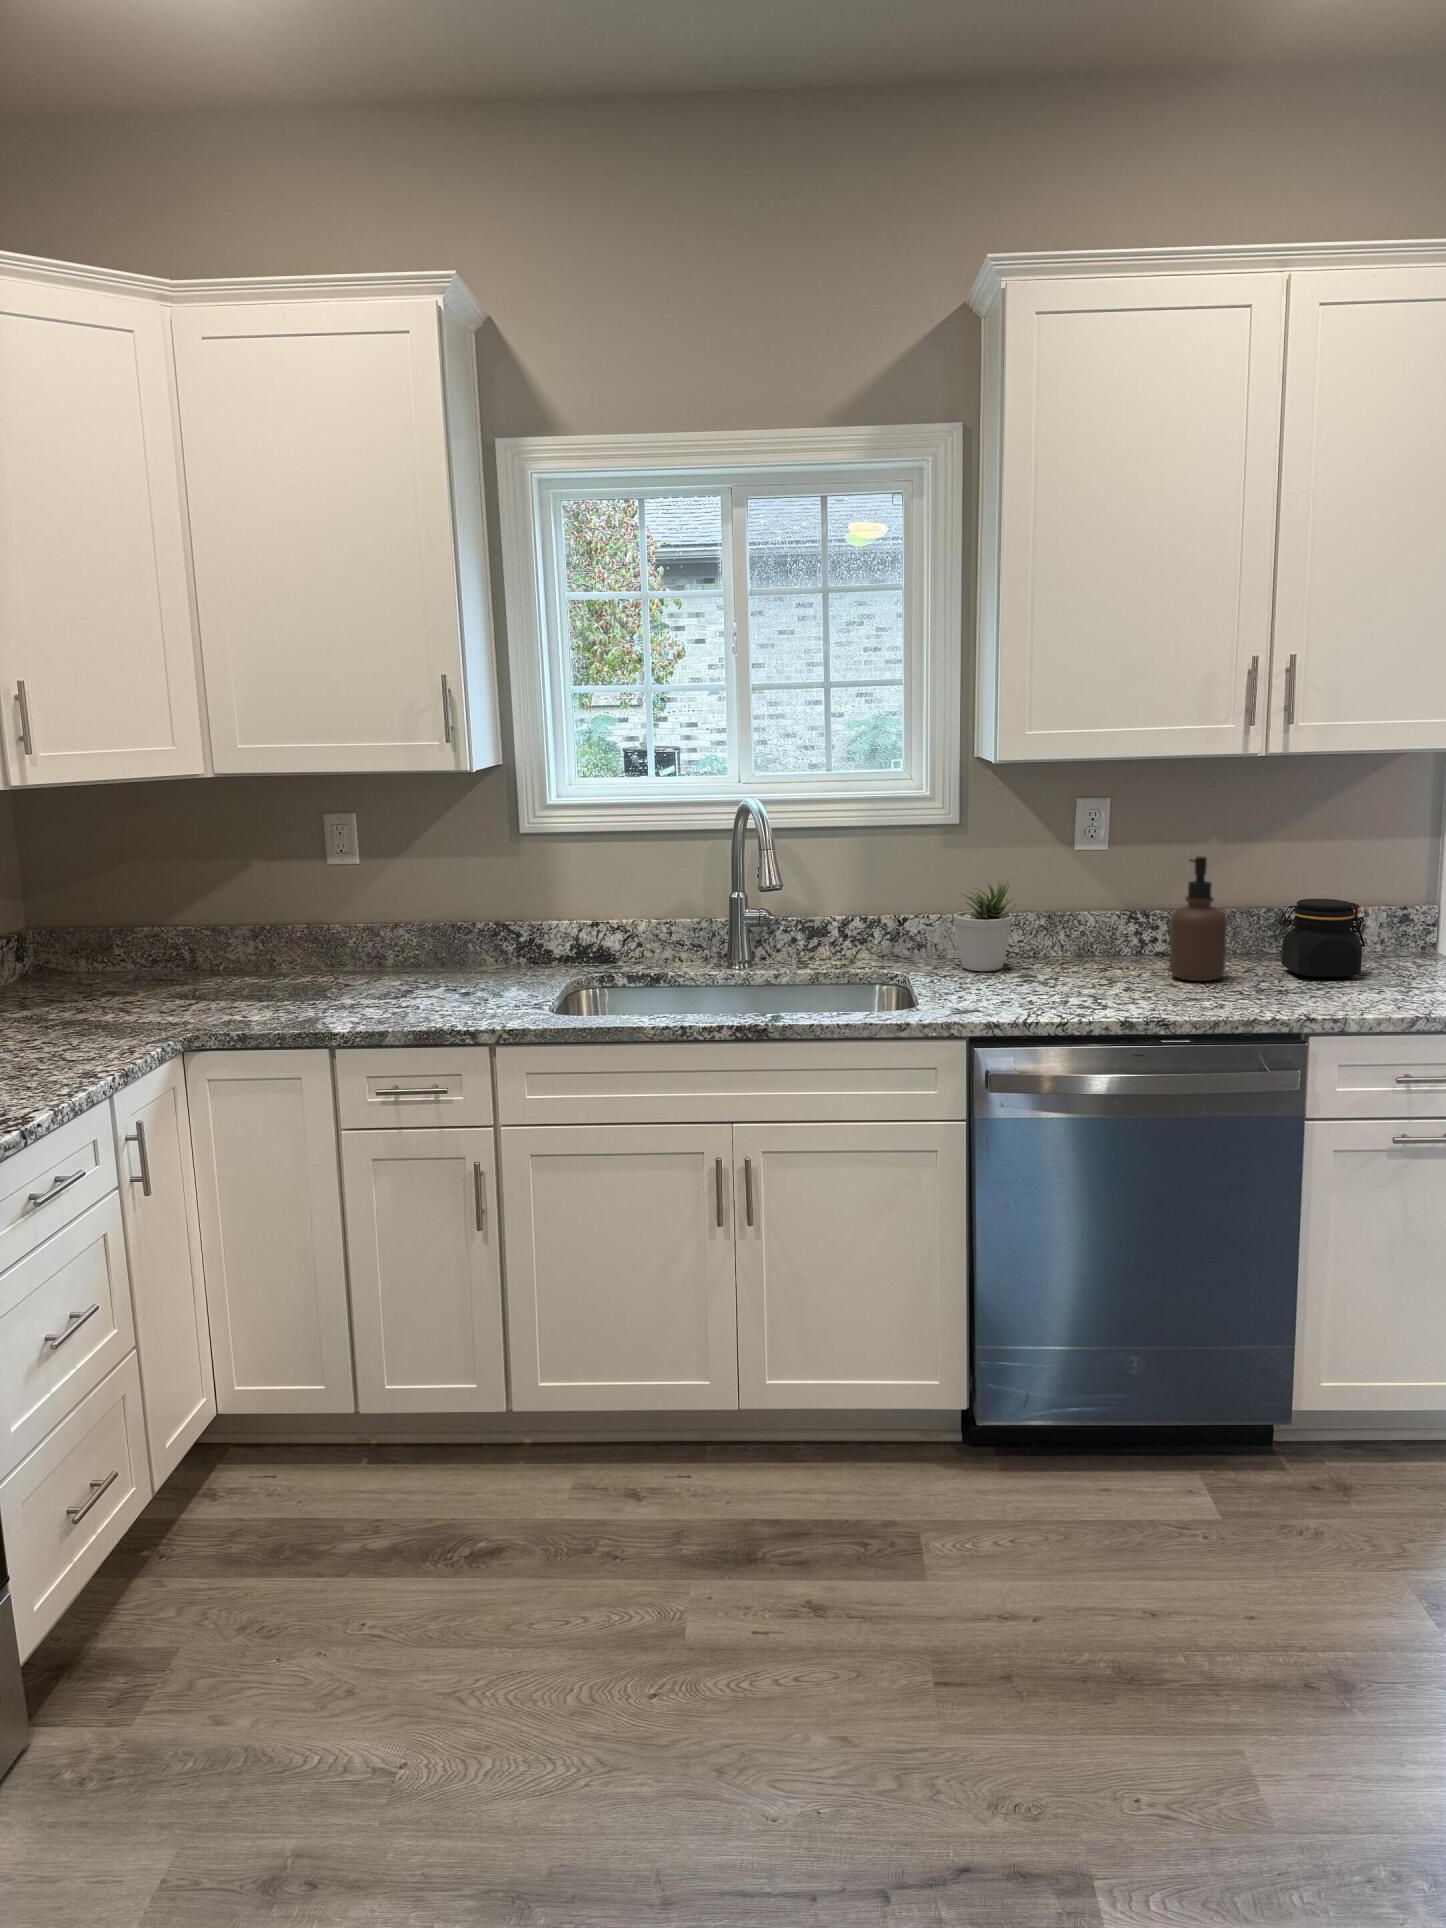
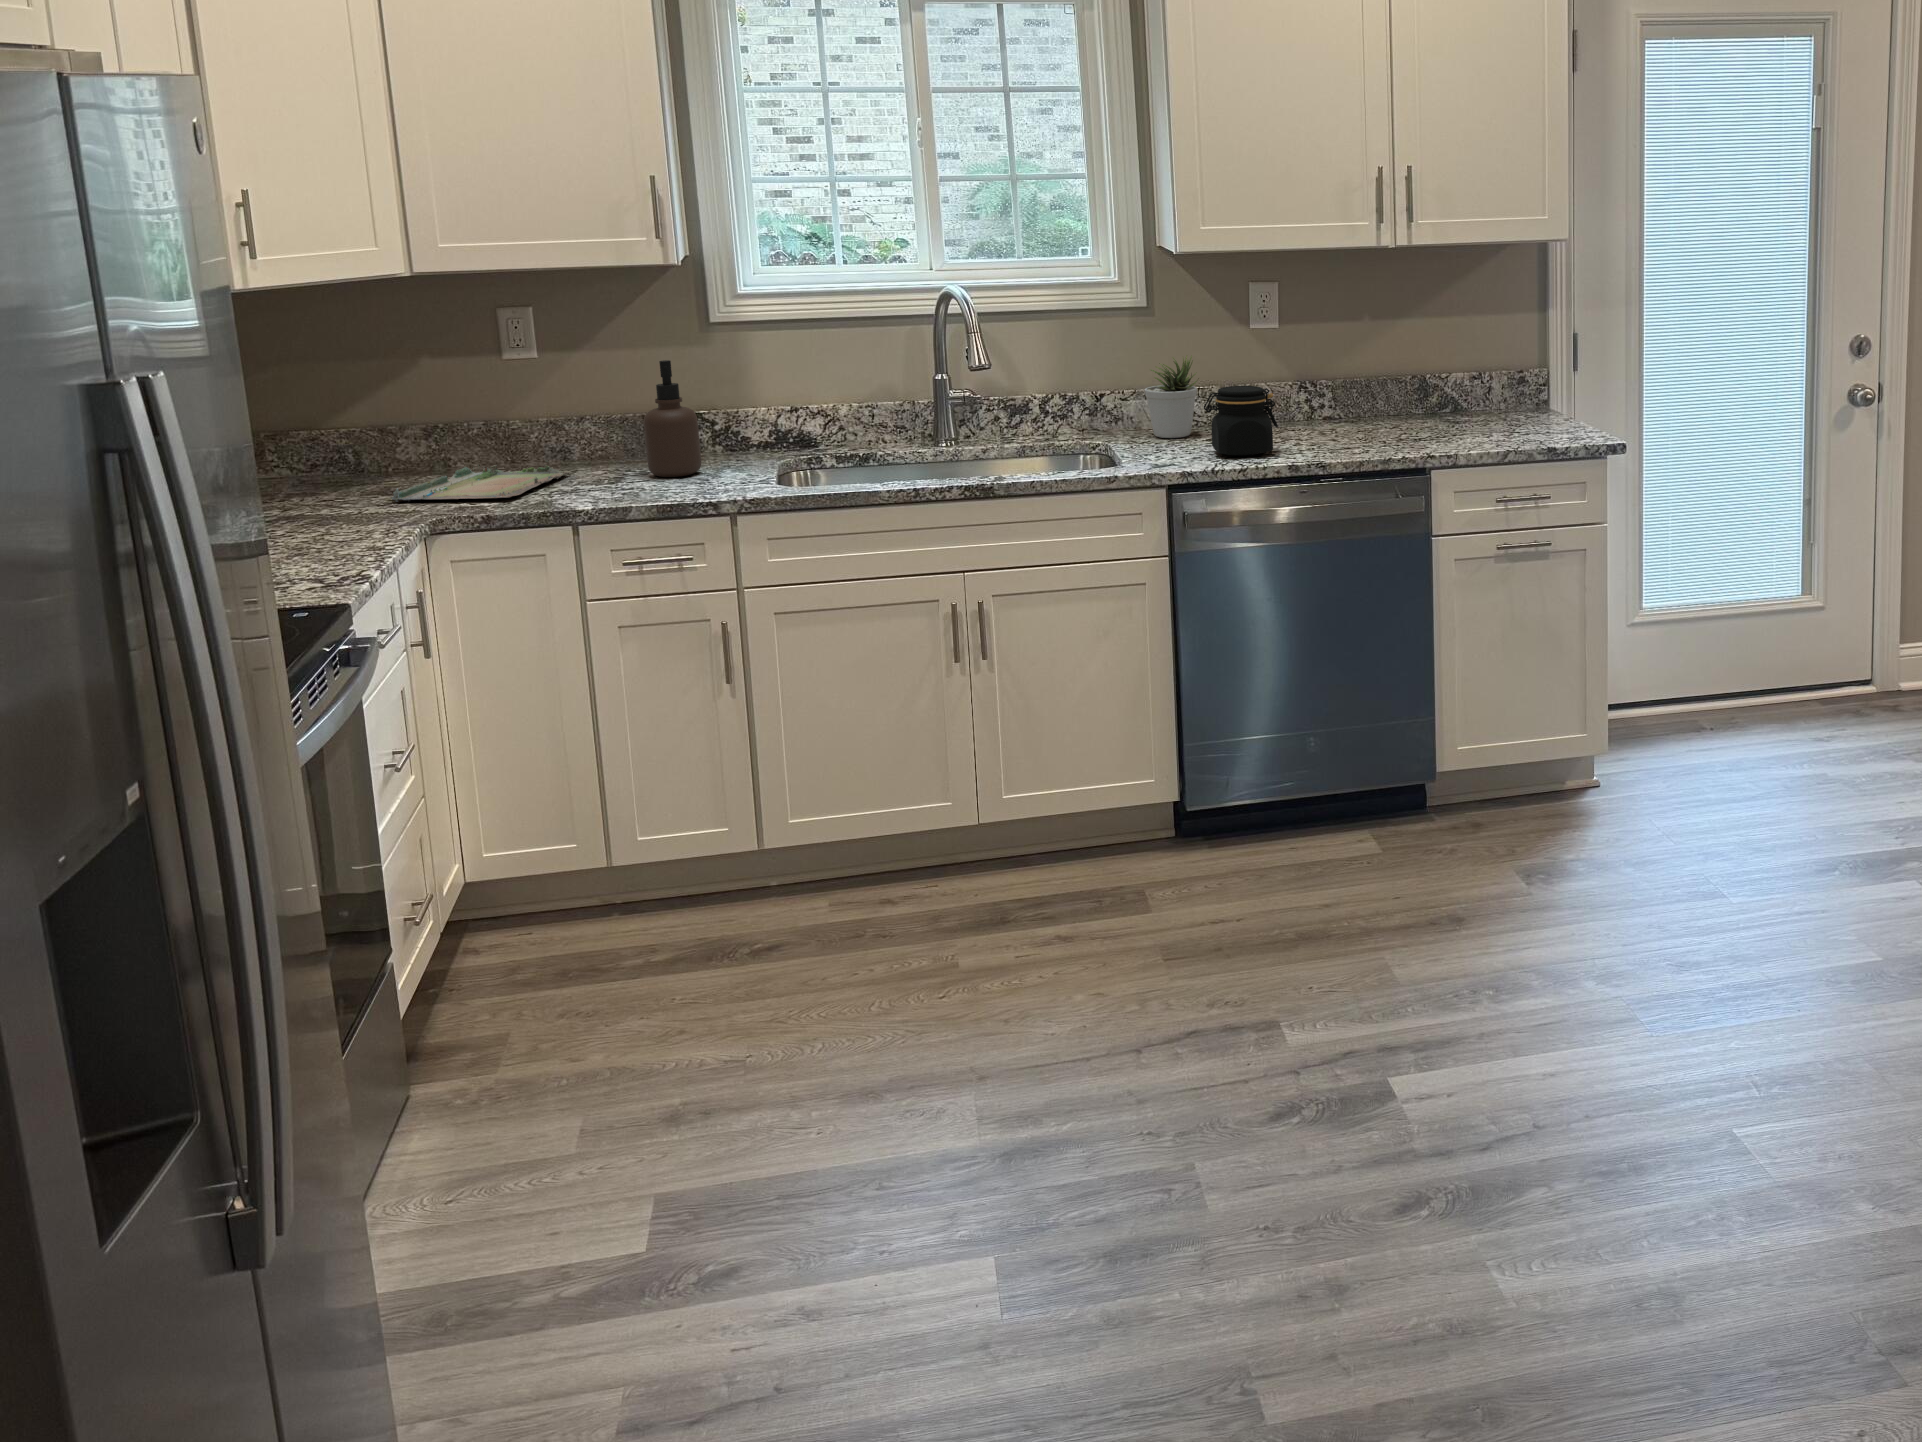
soap dispenser: present [1169,856,1227,981] -> present [644,360,701,477]
jar: present [1279,899,1365,978] -> present [1204,386,1278,456]
tray: none [182,964,368,1011] -> present [391,460,570,502]

